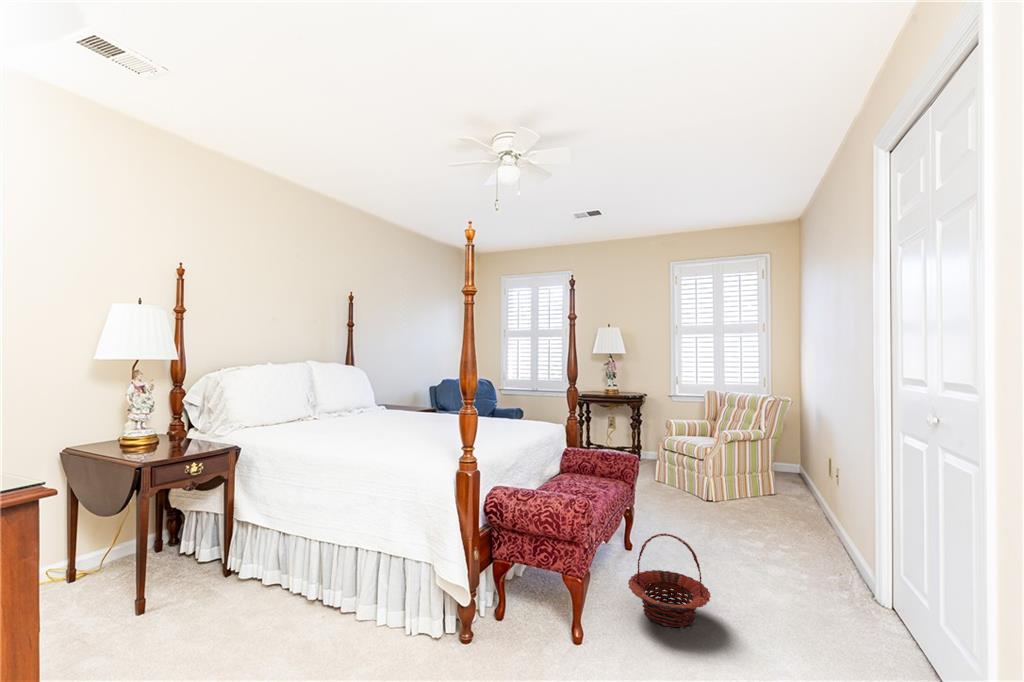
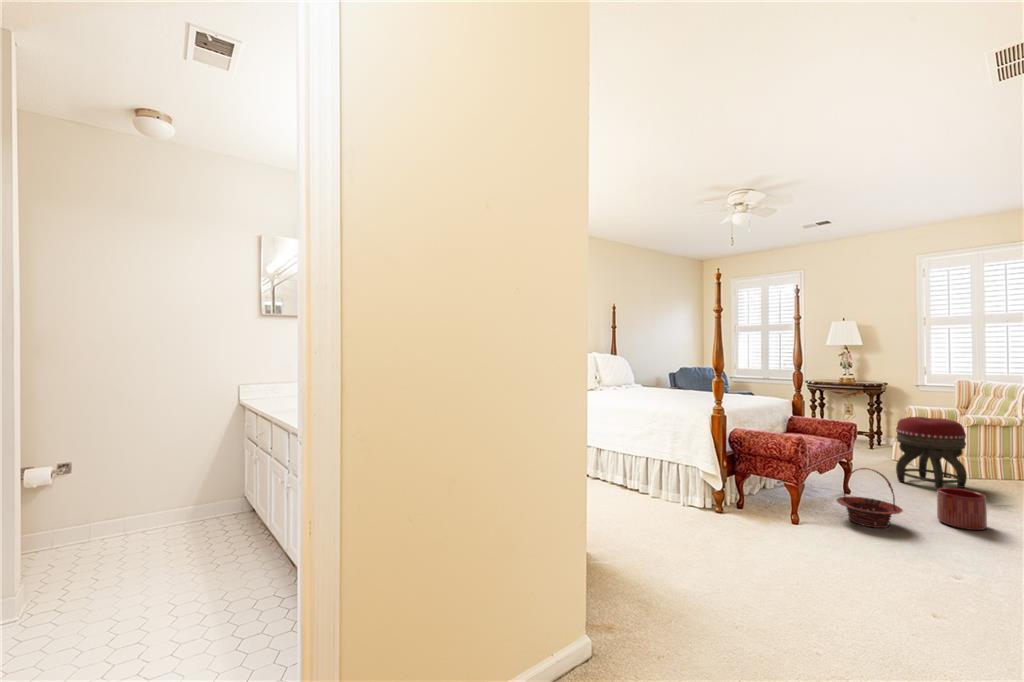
footstool: none [669,437,734,526] -> present [896,417,967,490]
planter: none [735,540,789,601] -> present [937,487,987,530]

